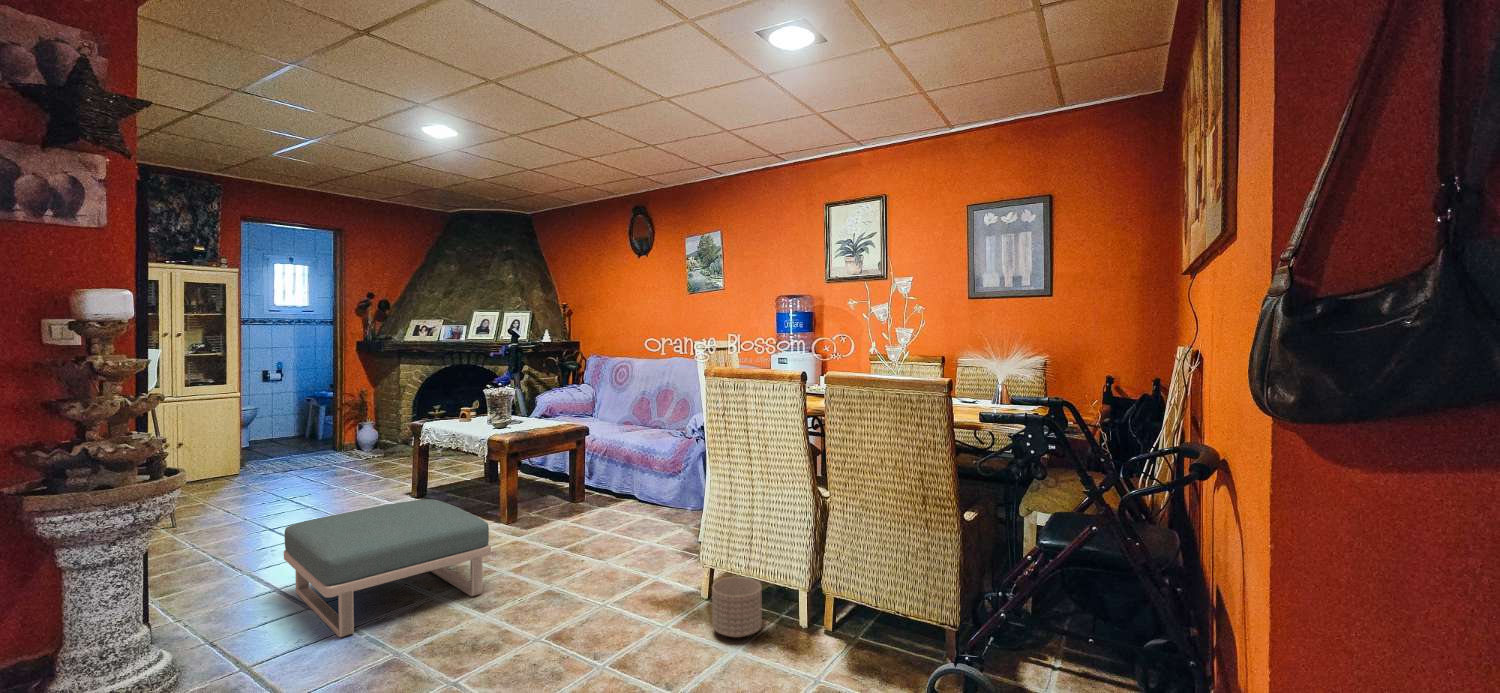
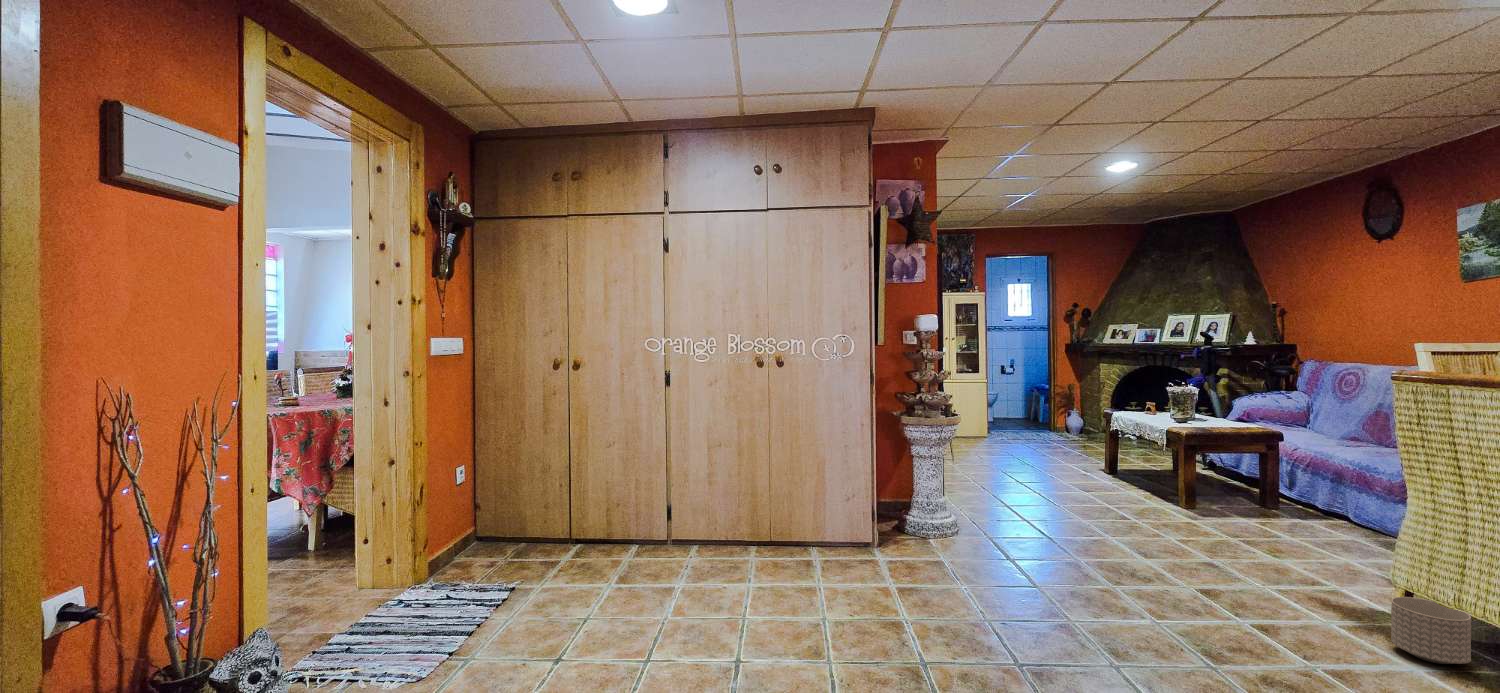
footstool: present [284,499,491,637] -> none [1009,464,1155,546]

